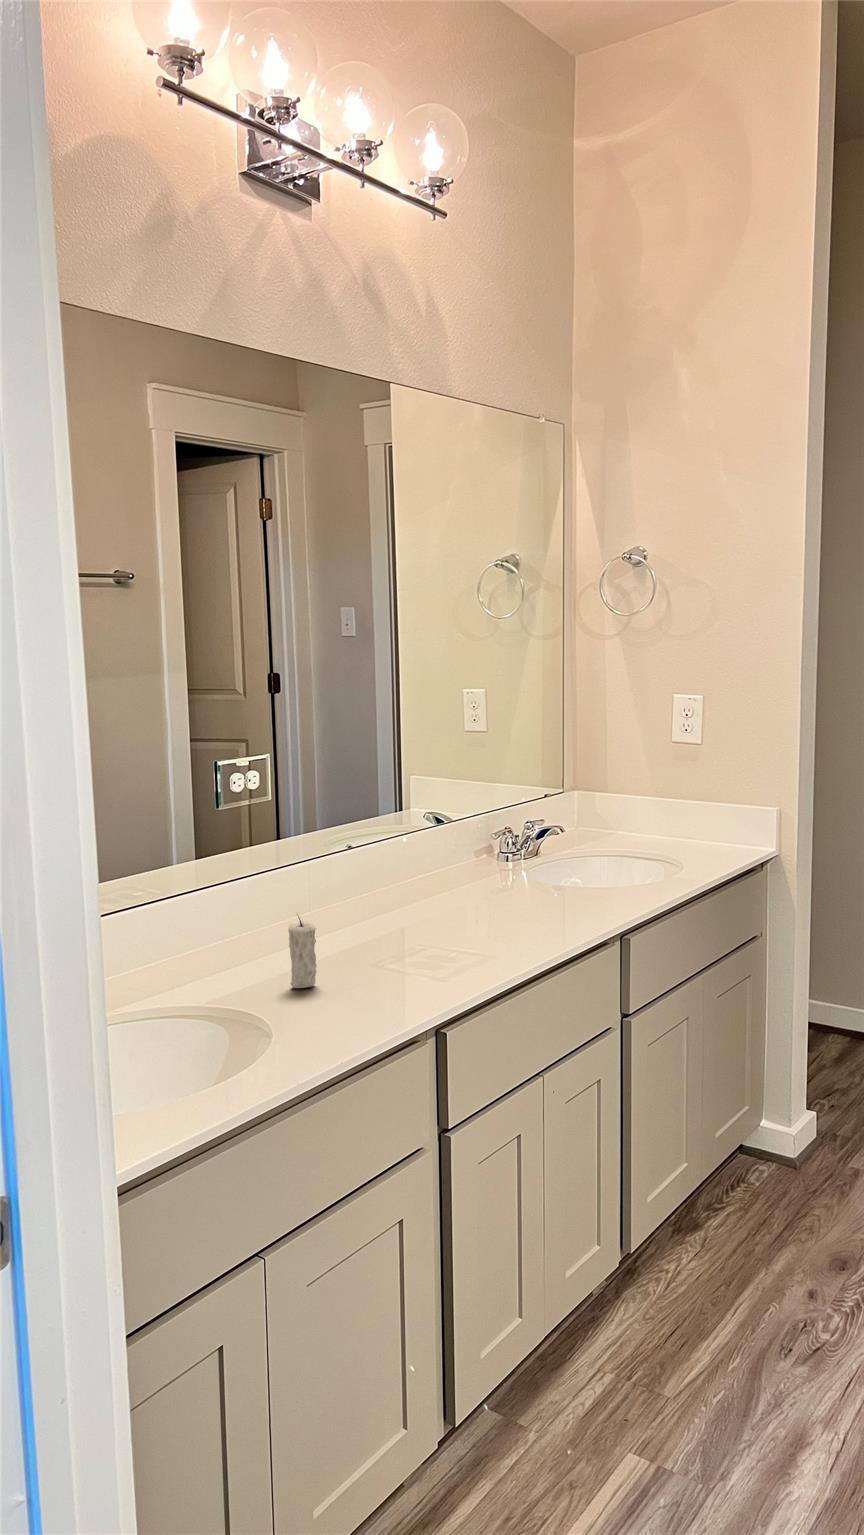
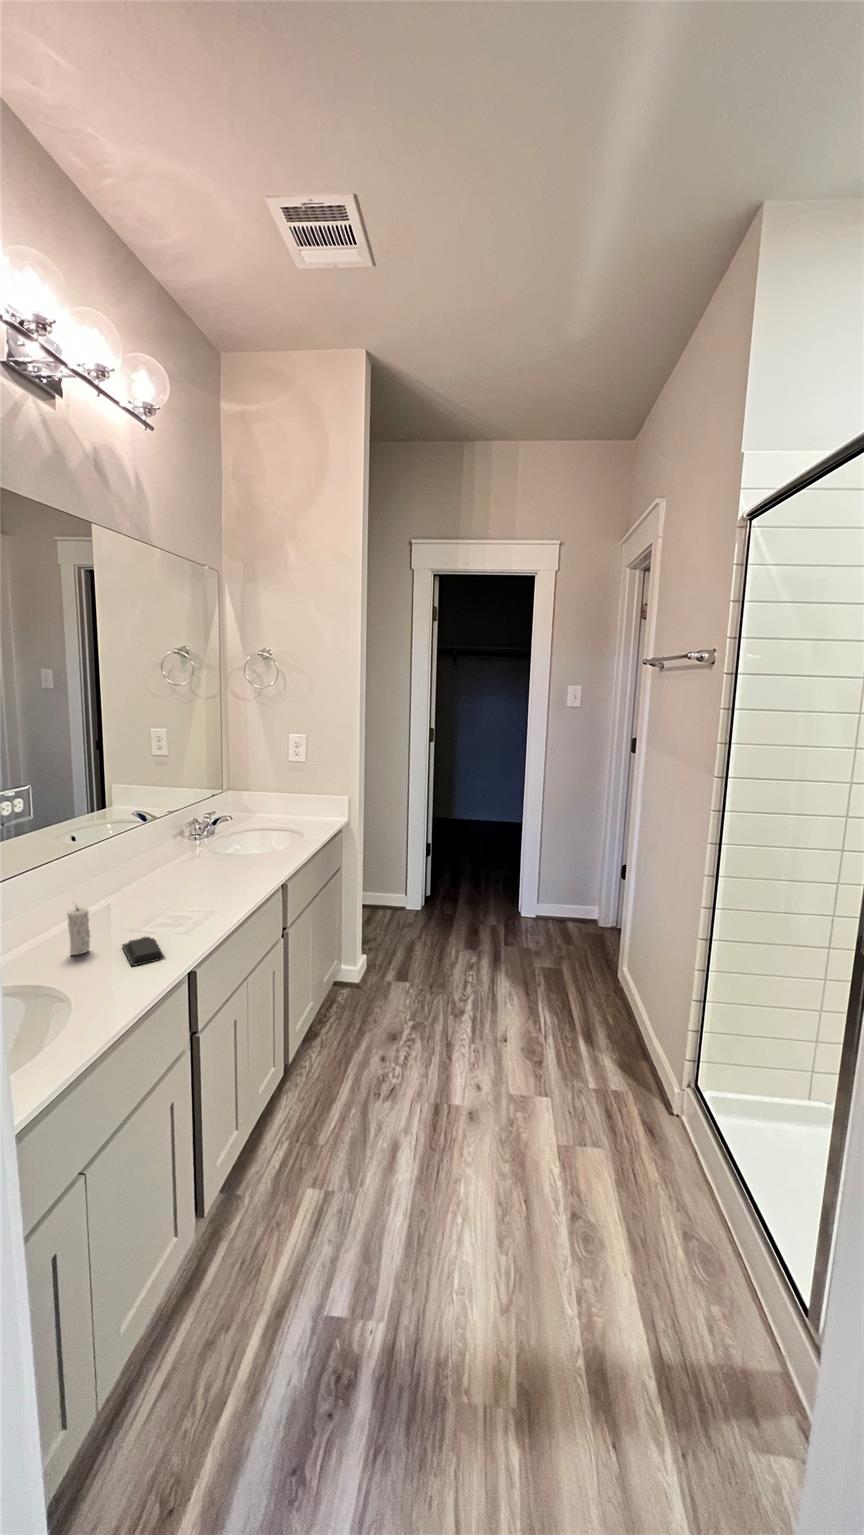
soap bar: none [355,977,404,1011] -> present [122,937,165,966]

